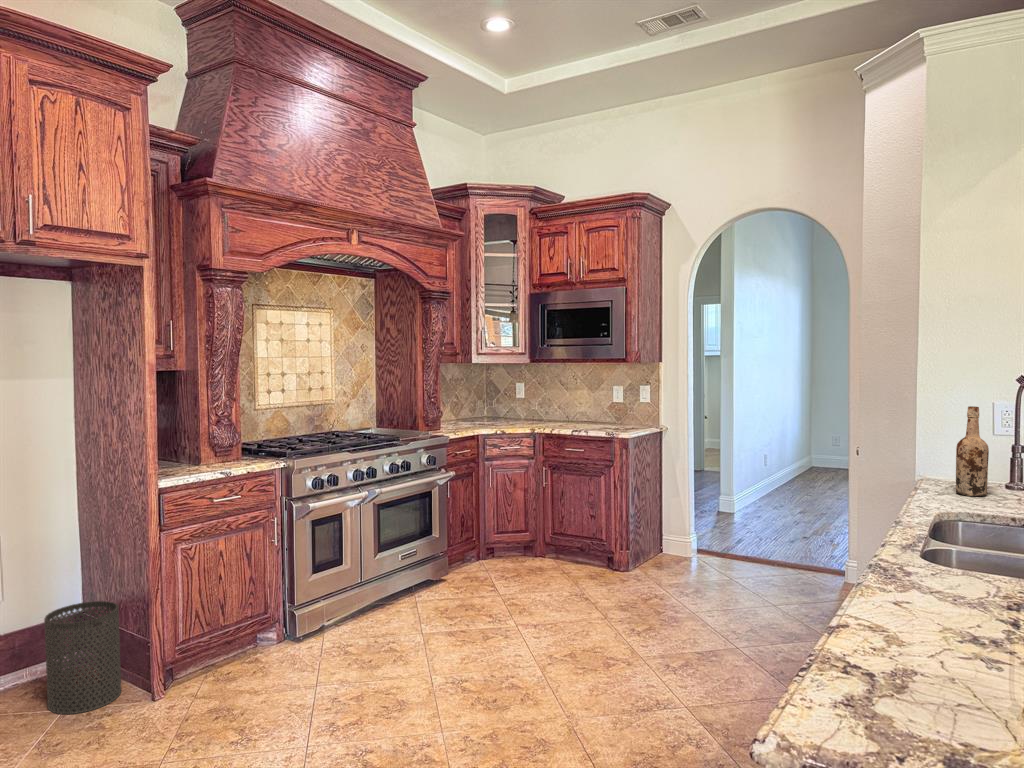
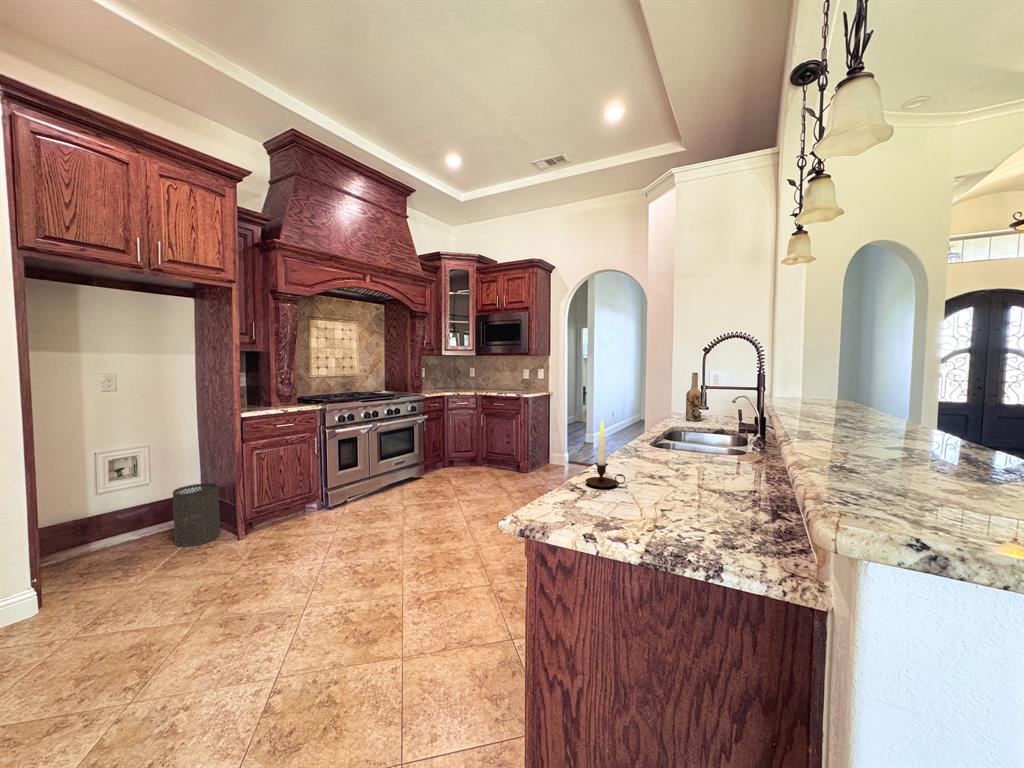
candle: none [888,548,978,688] -> present [585,418,625,487]

